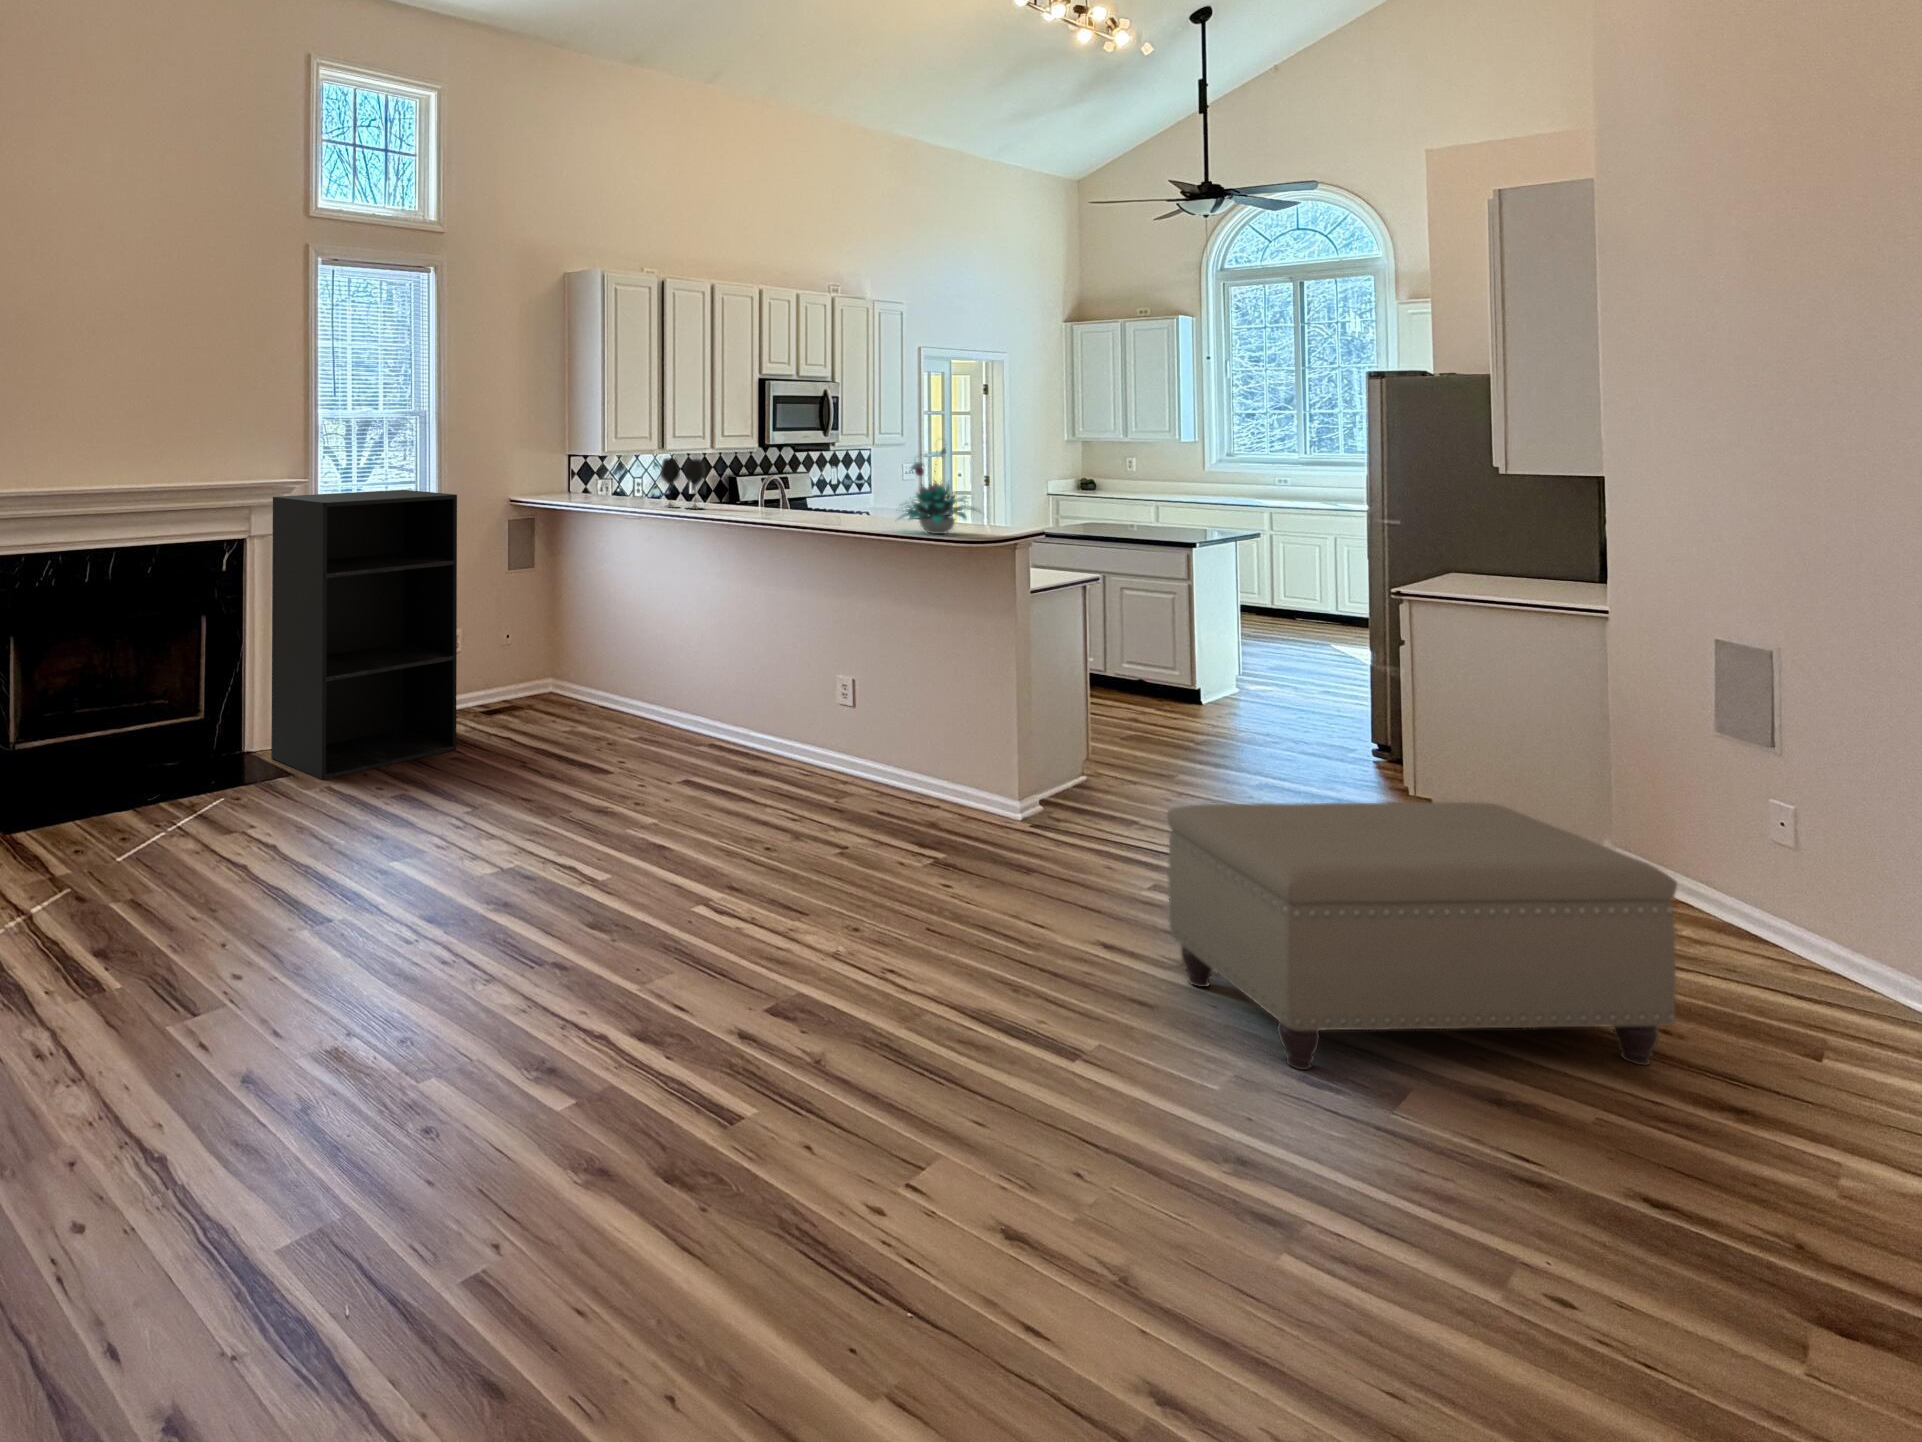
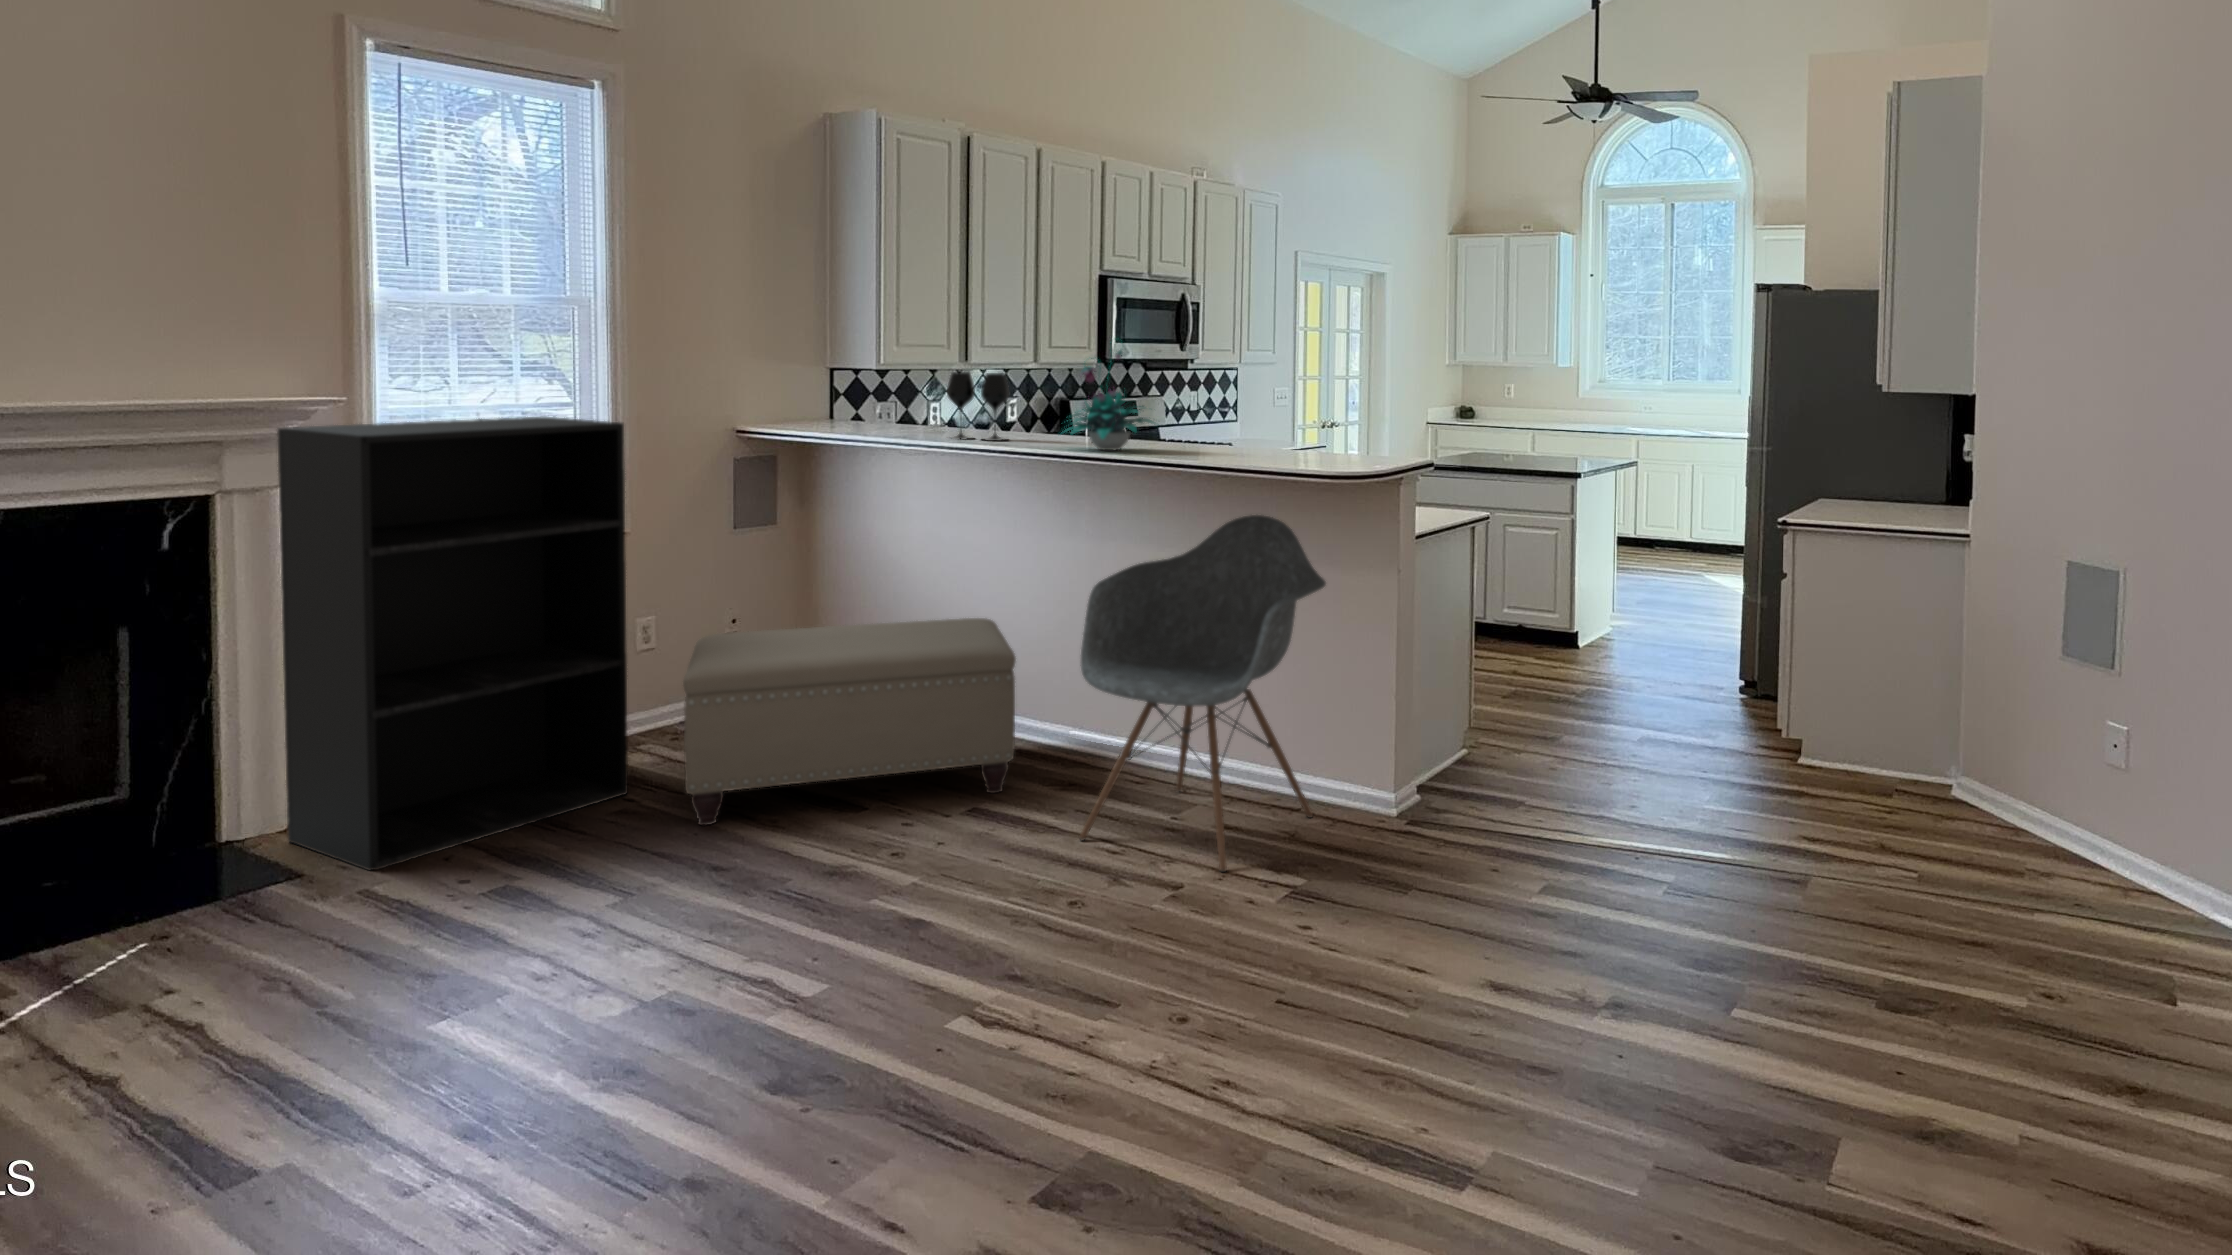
plant: present [899,448,976,534] -> present [1066,342,1154,451]
armchair: none [768,570,959,843] -> present [1079,515,1326,872]
ottoman: present [1167,802,1677,1070] -> present [683,618,1016,825]

